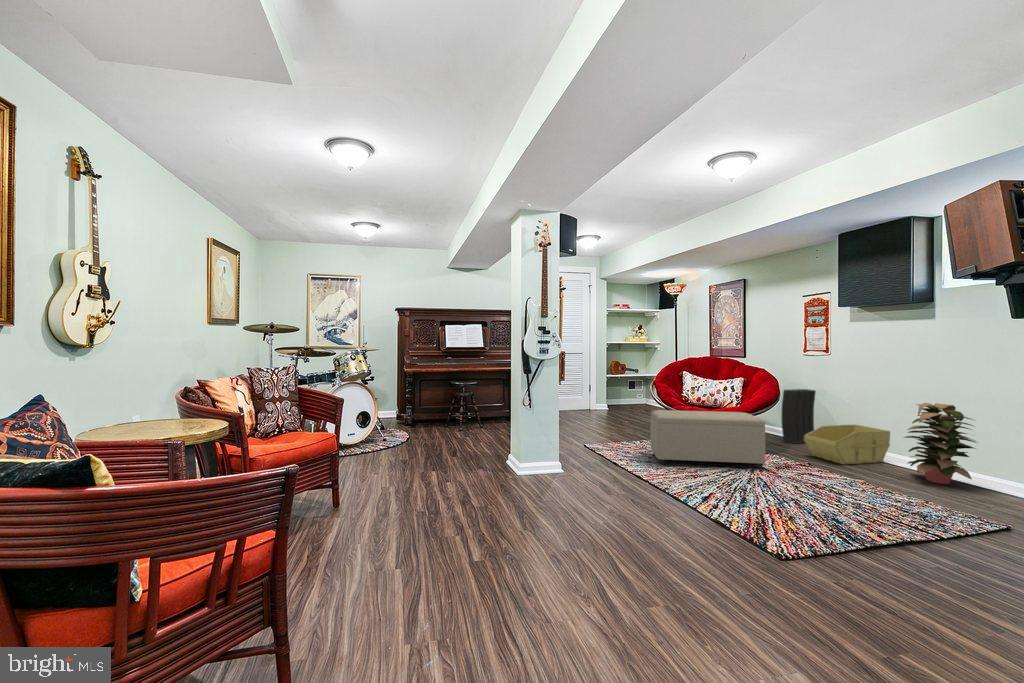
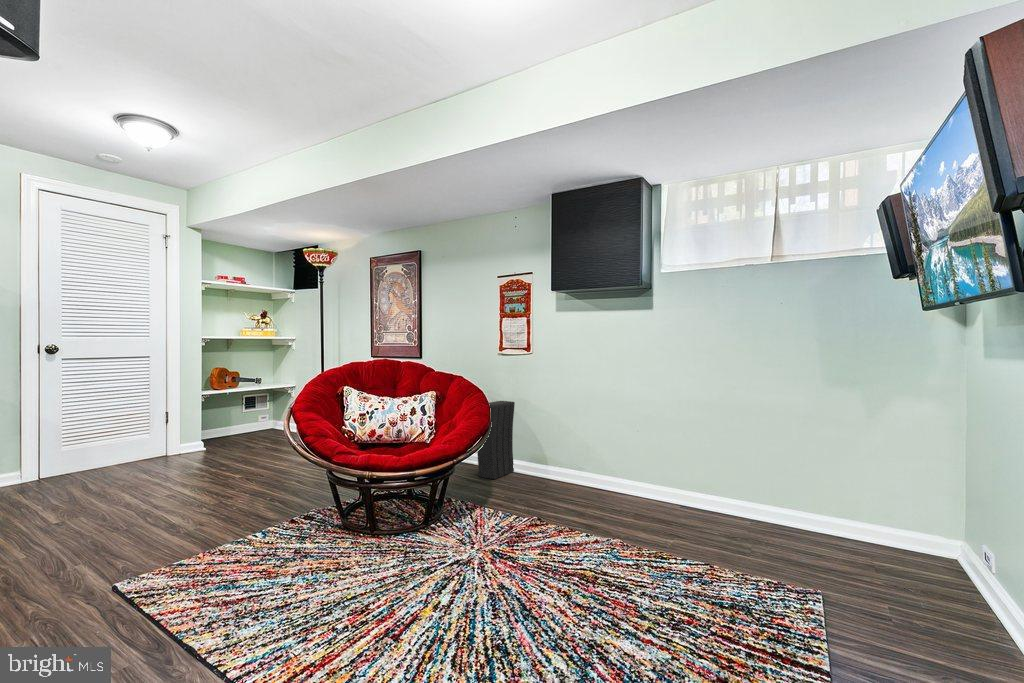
decorative plant: present [904,403,976,484] -> none [633,414,707,518]
ottoman: present [651,410,765,468] -> none [281,452,488,596]
storage bin: present [804,425,890,464] -> none [517,445,604,508]

